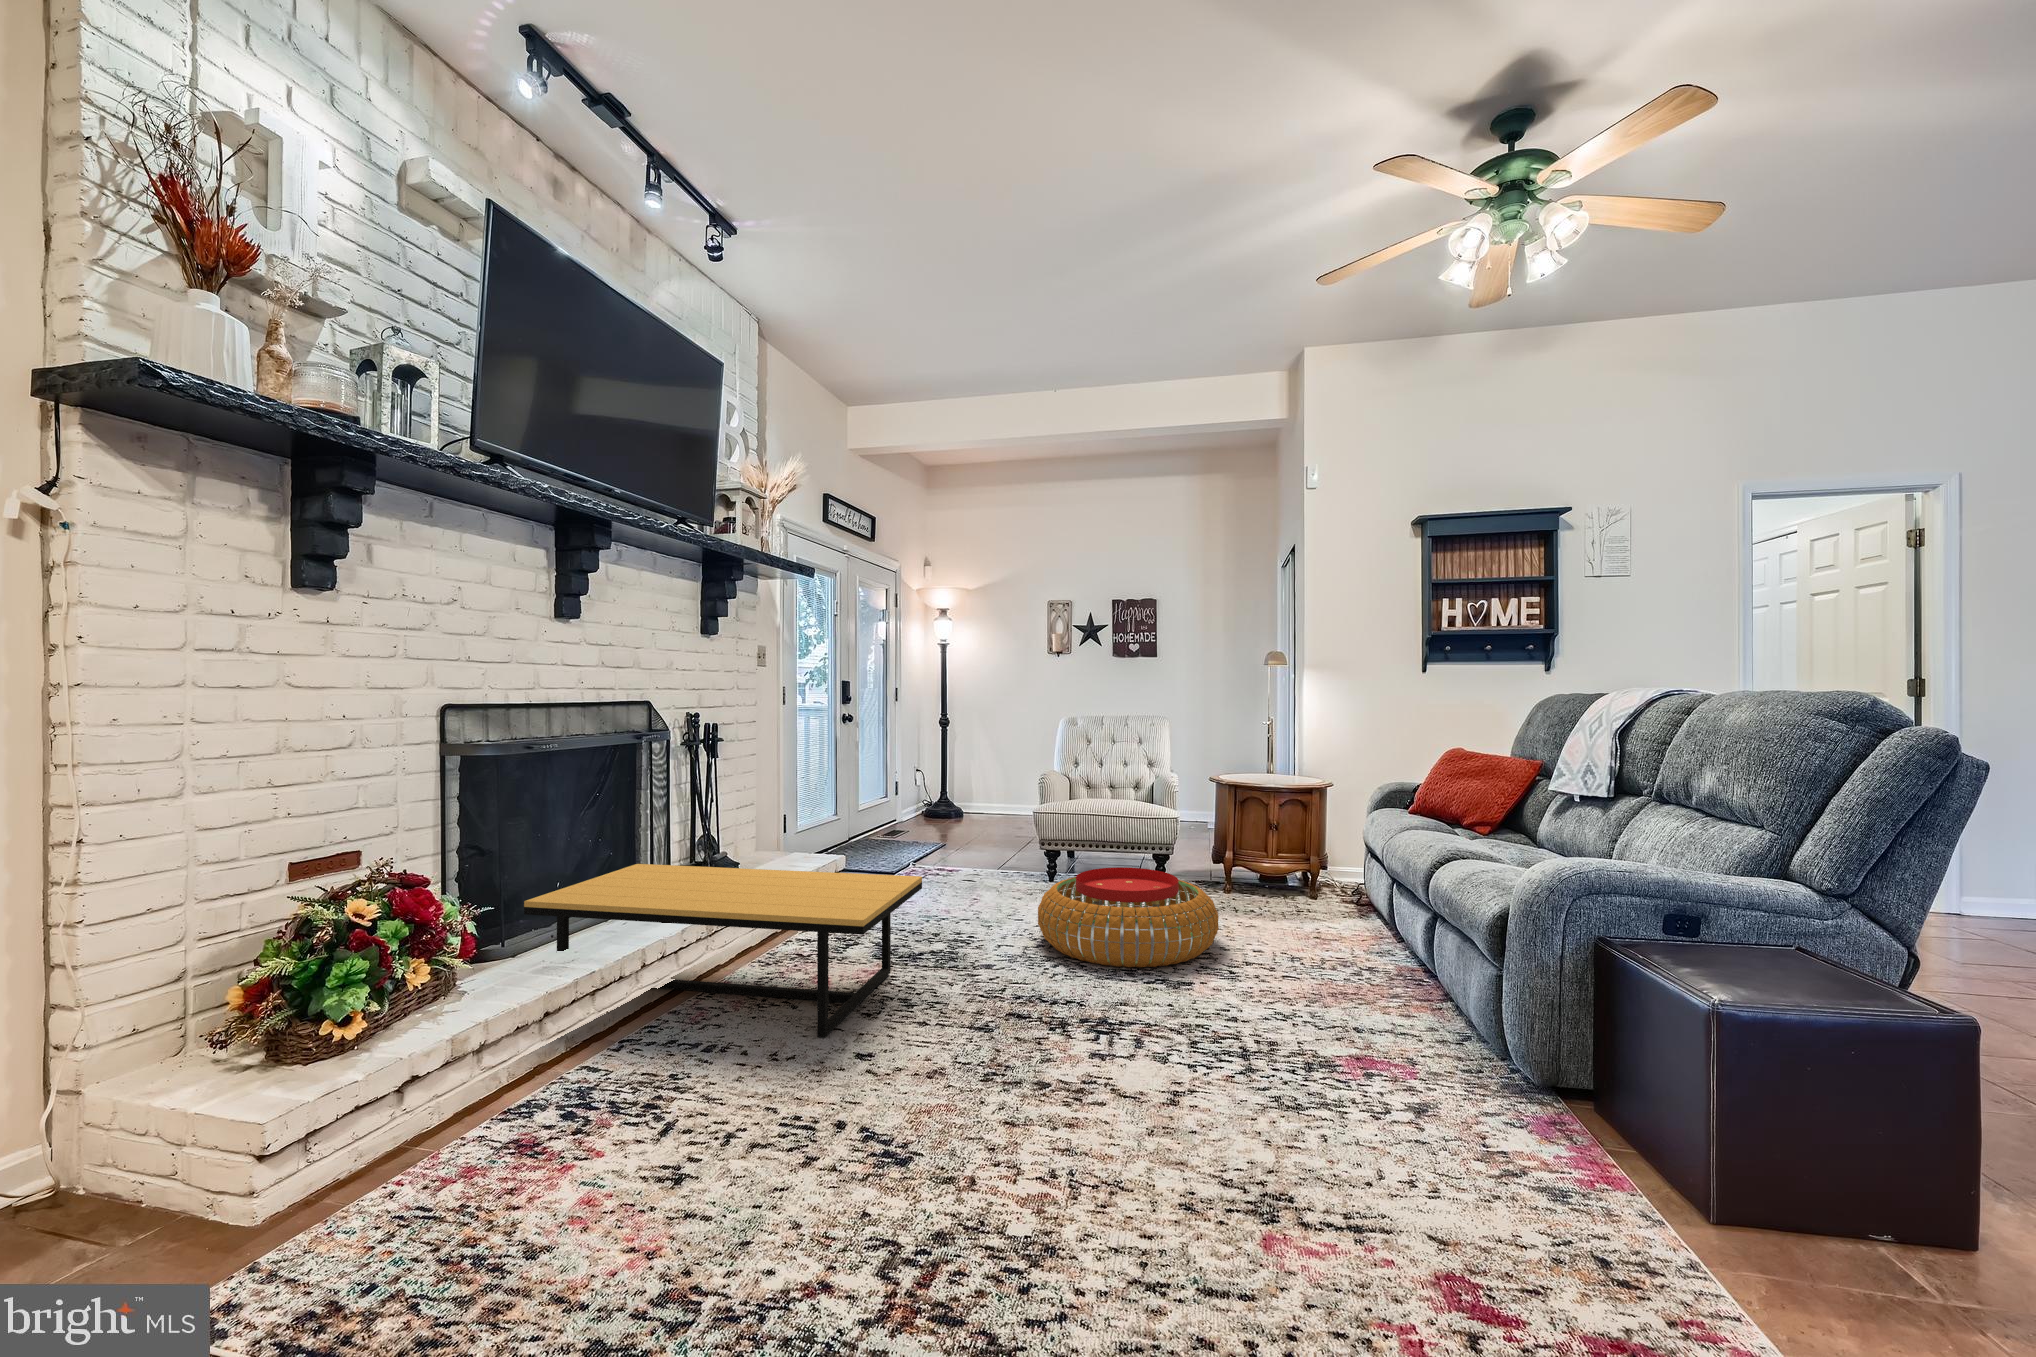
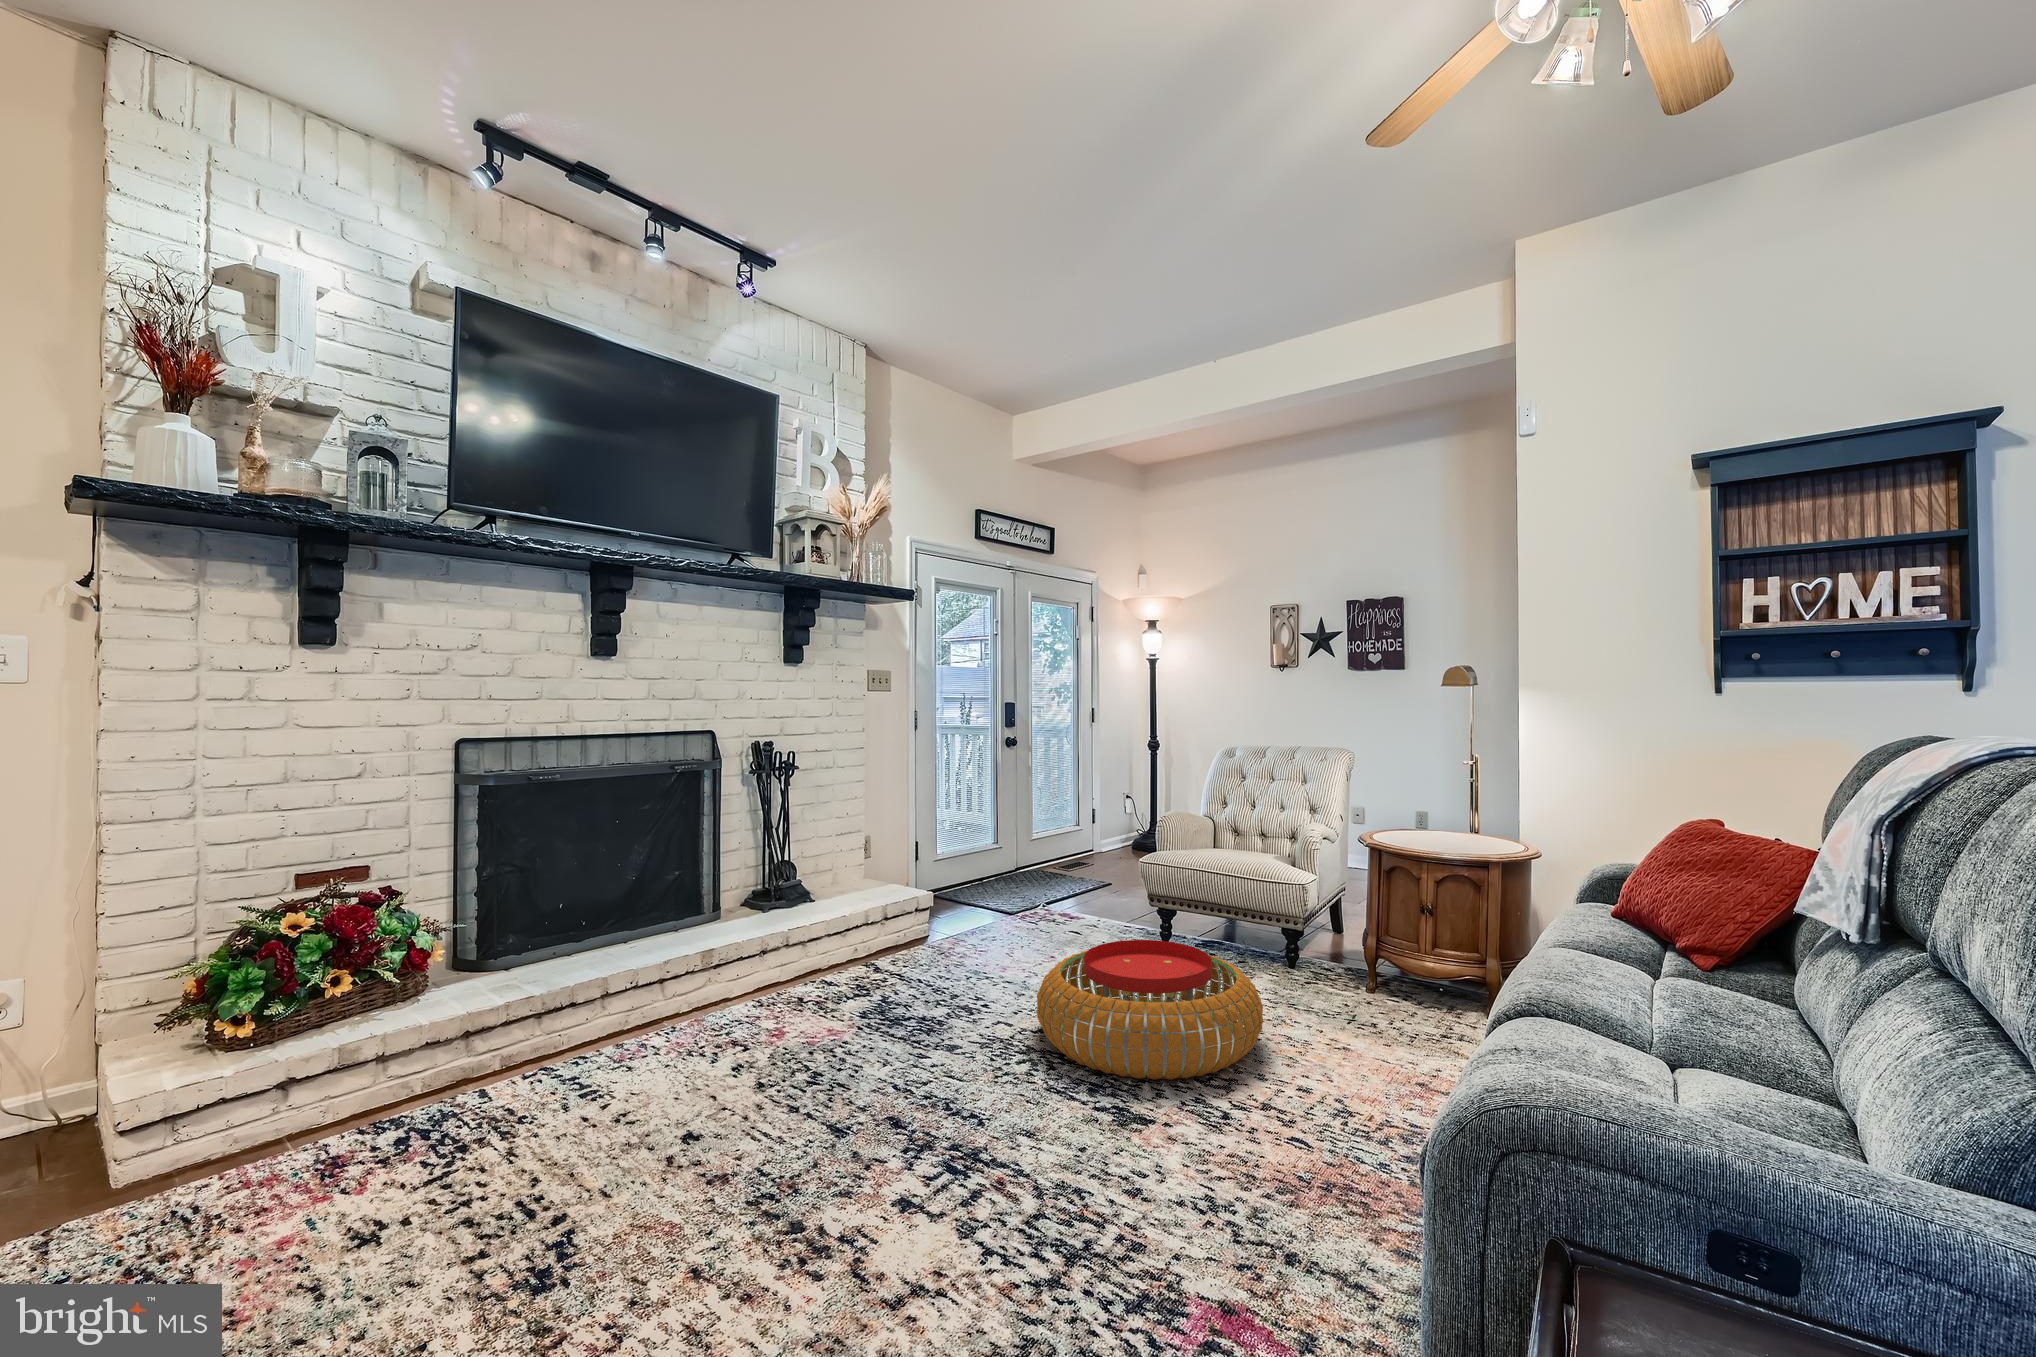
coffee table: present [524,864,922,1038] -> none [526,887,873,1099]

